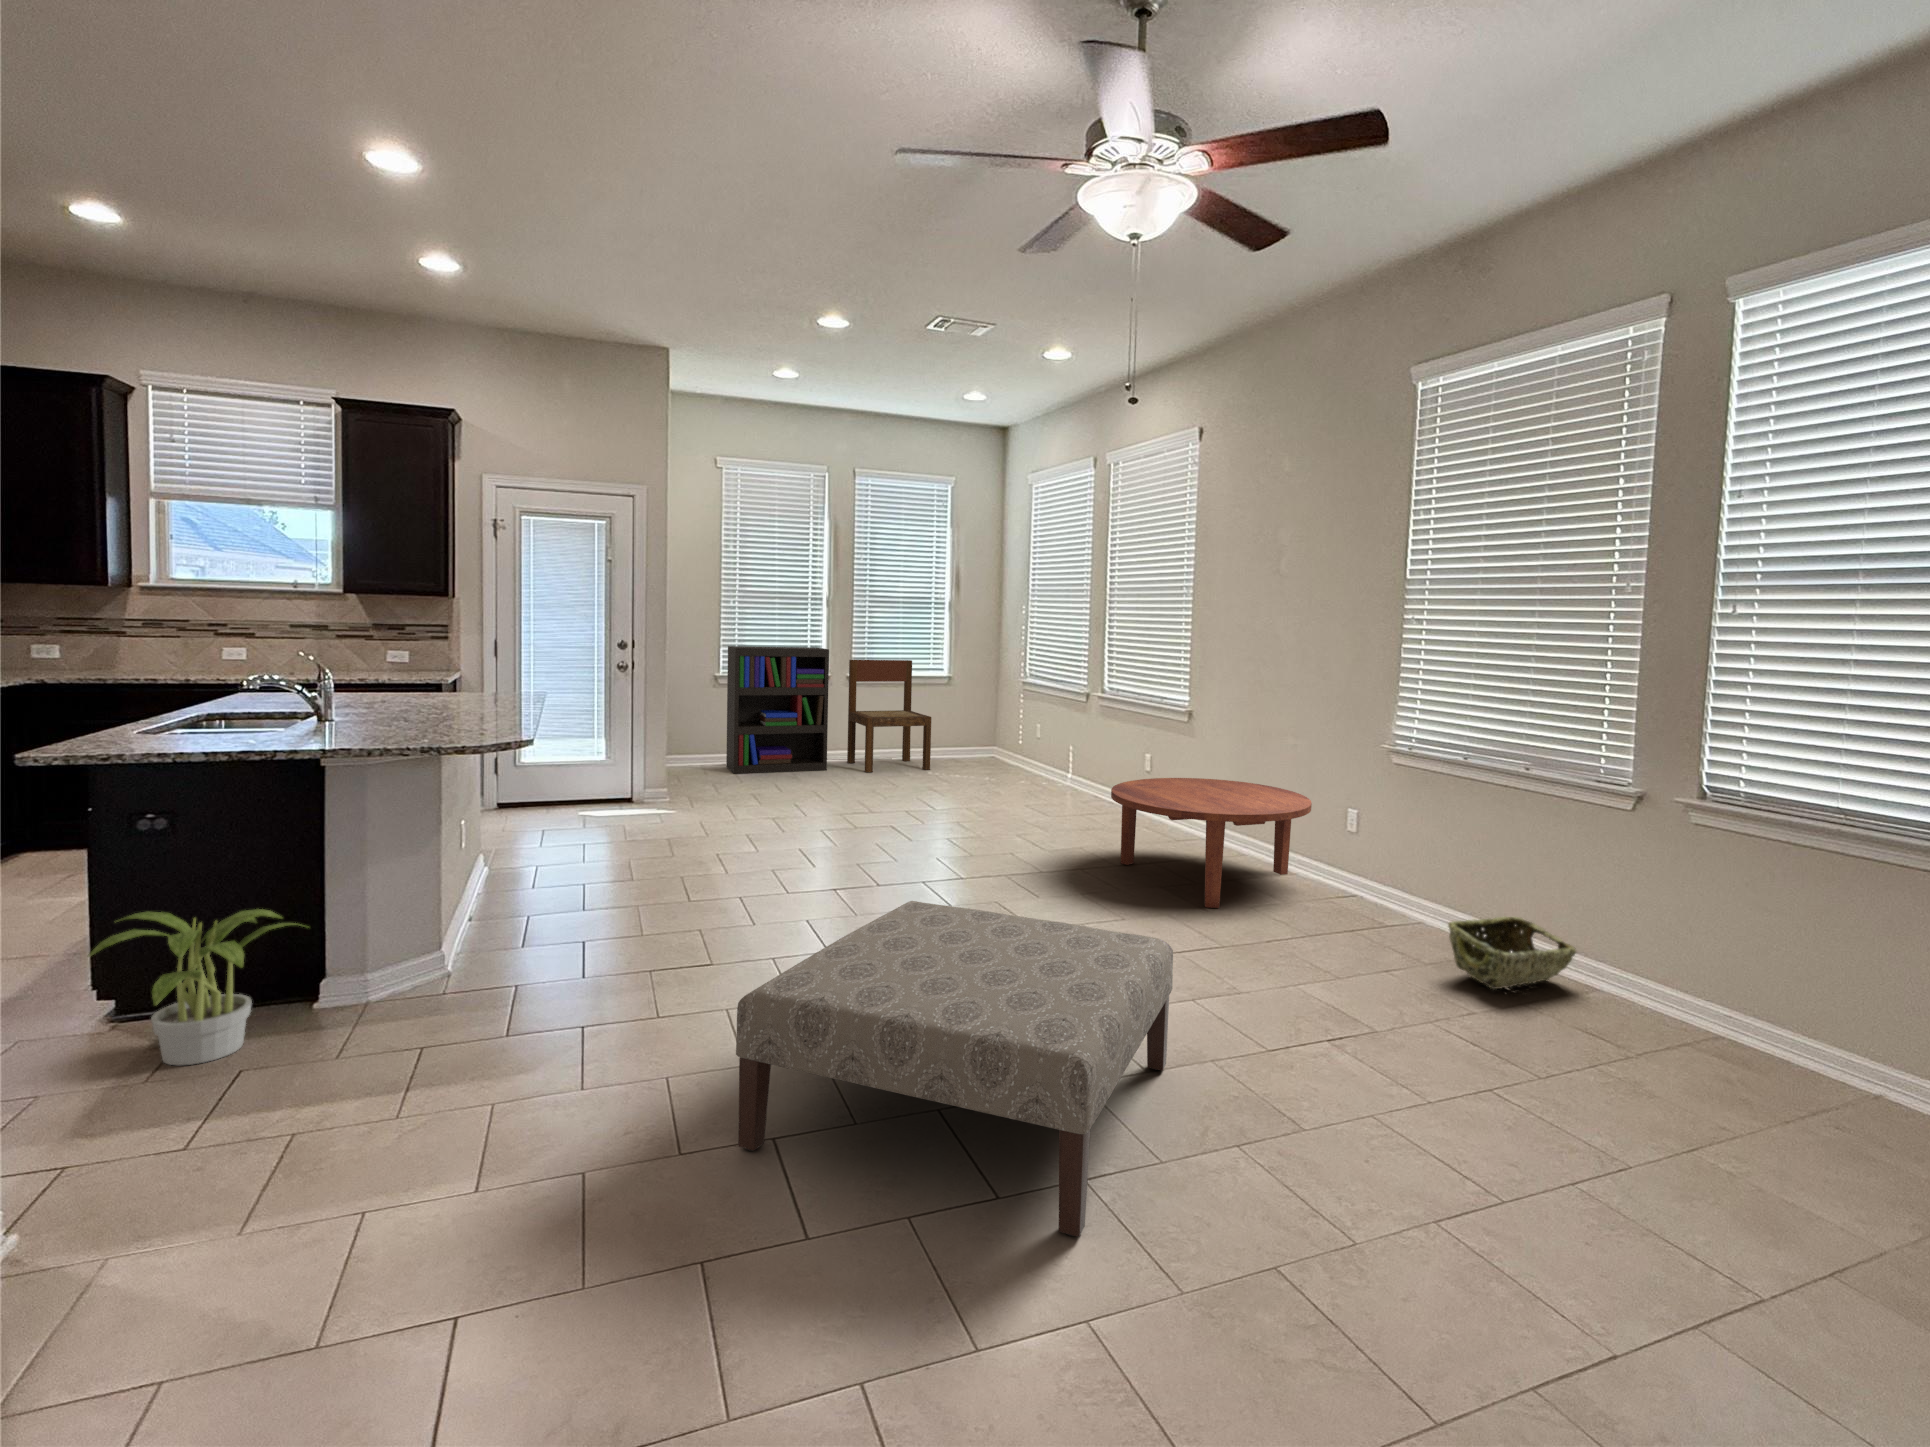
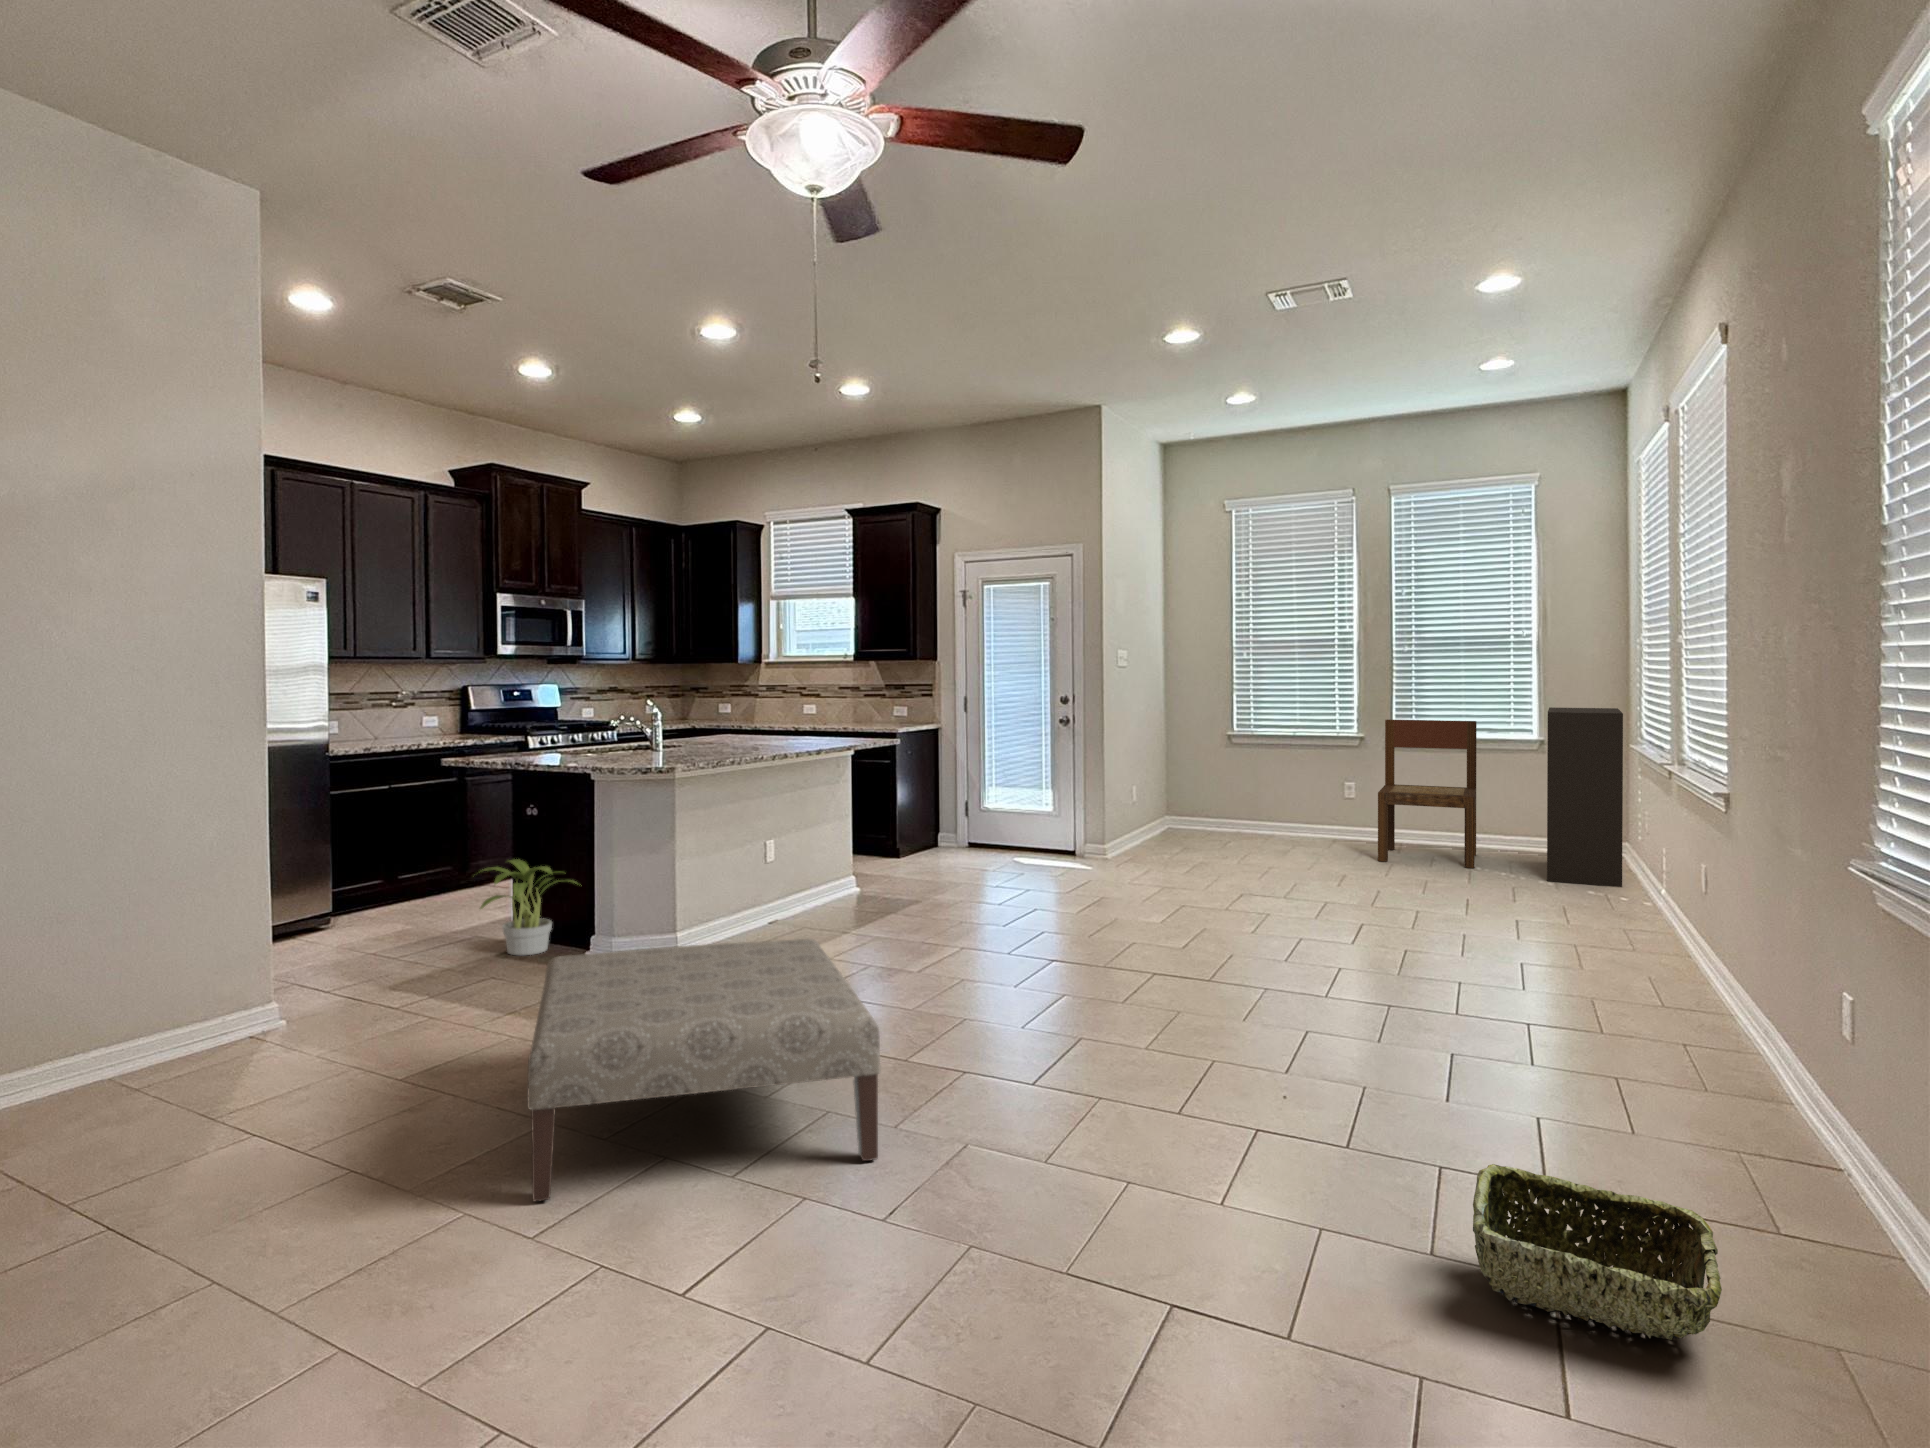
bookshelf: present [726,646,829,774] -> present [1547,707,1623,887]
coffee table: present [1111,778,1312,908] -> none [1324,890,1663,1083]

